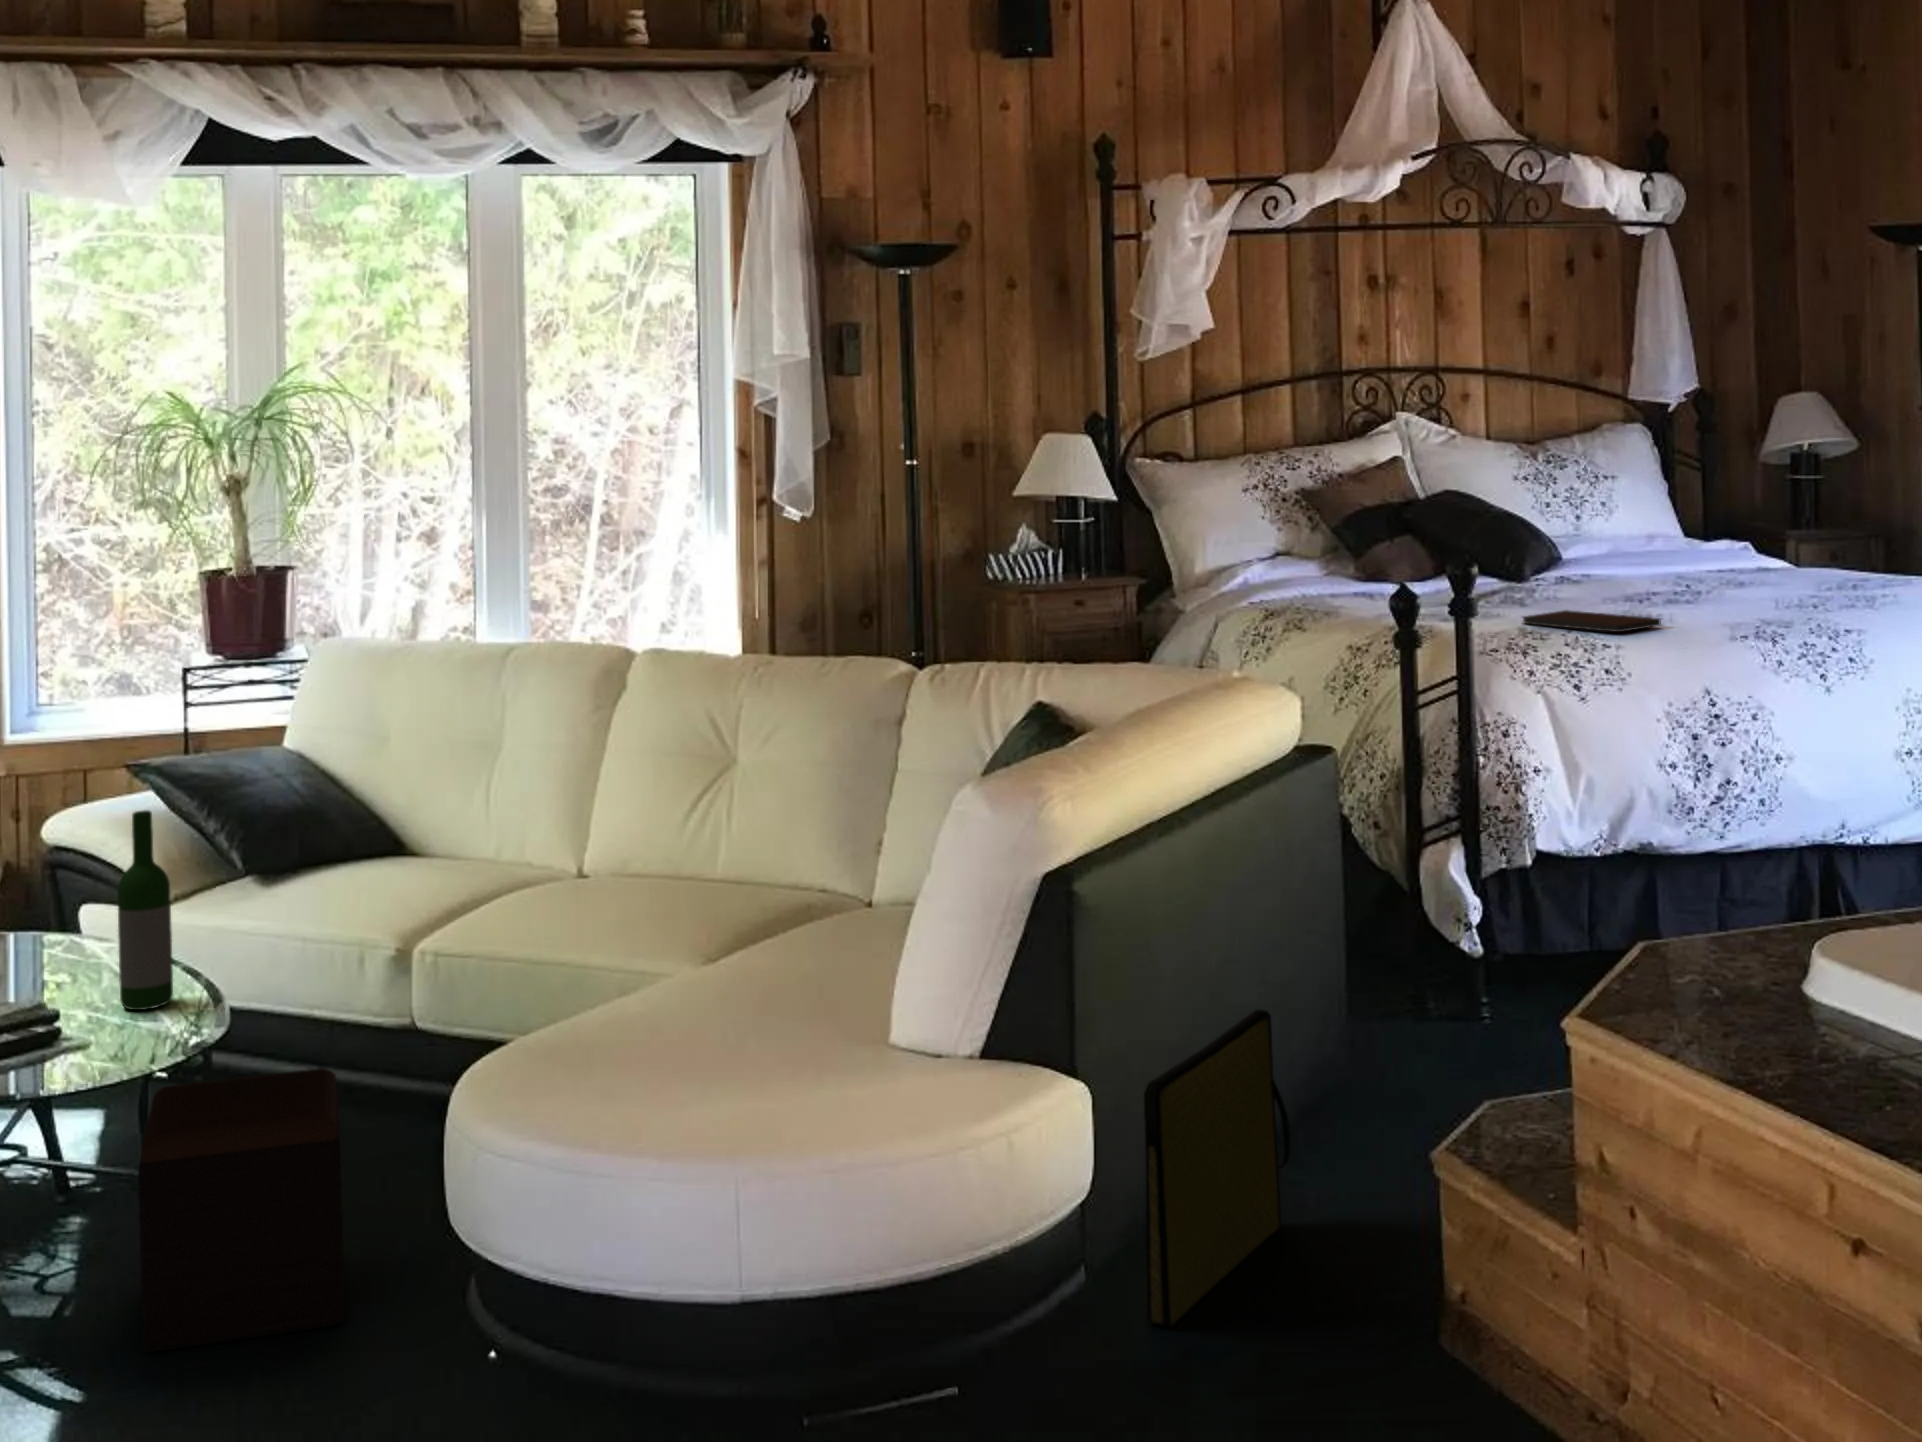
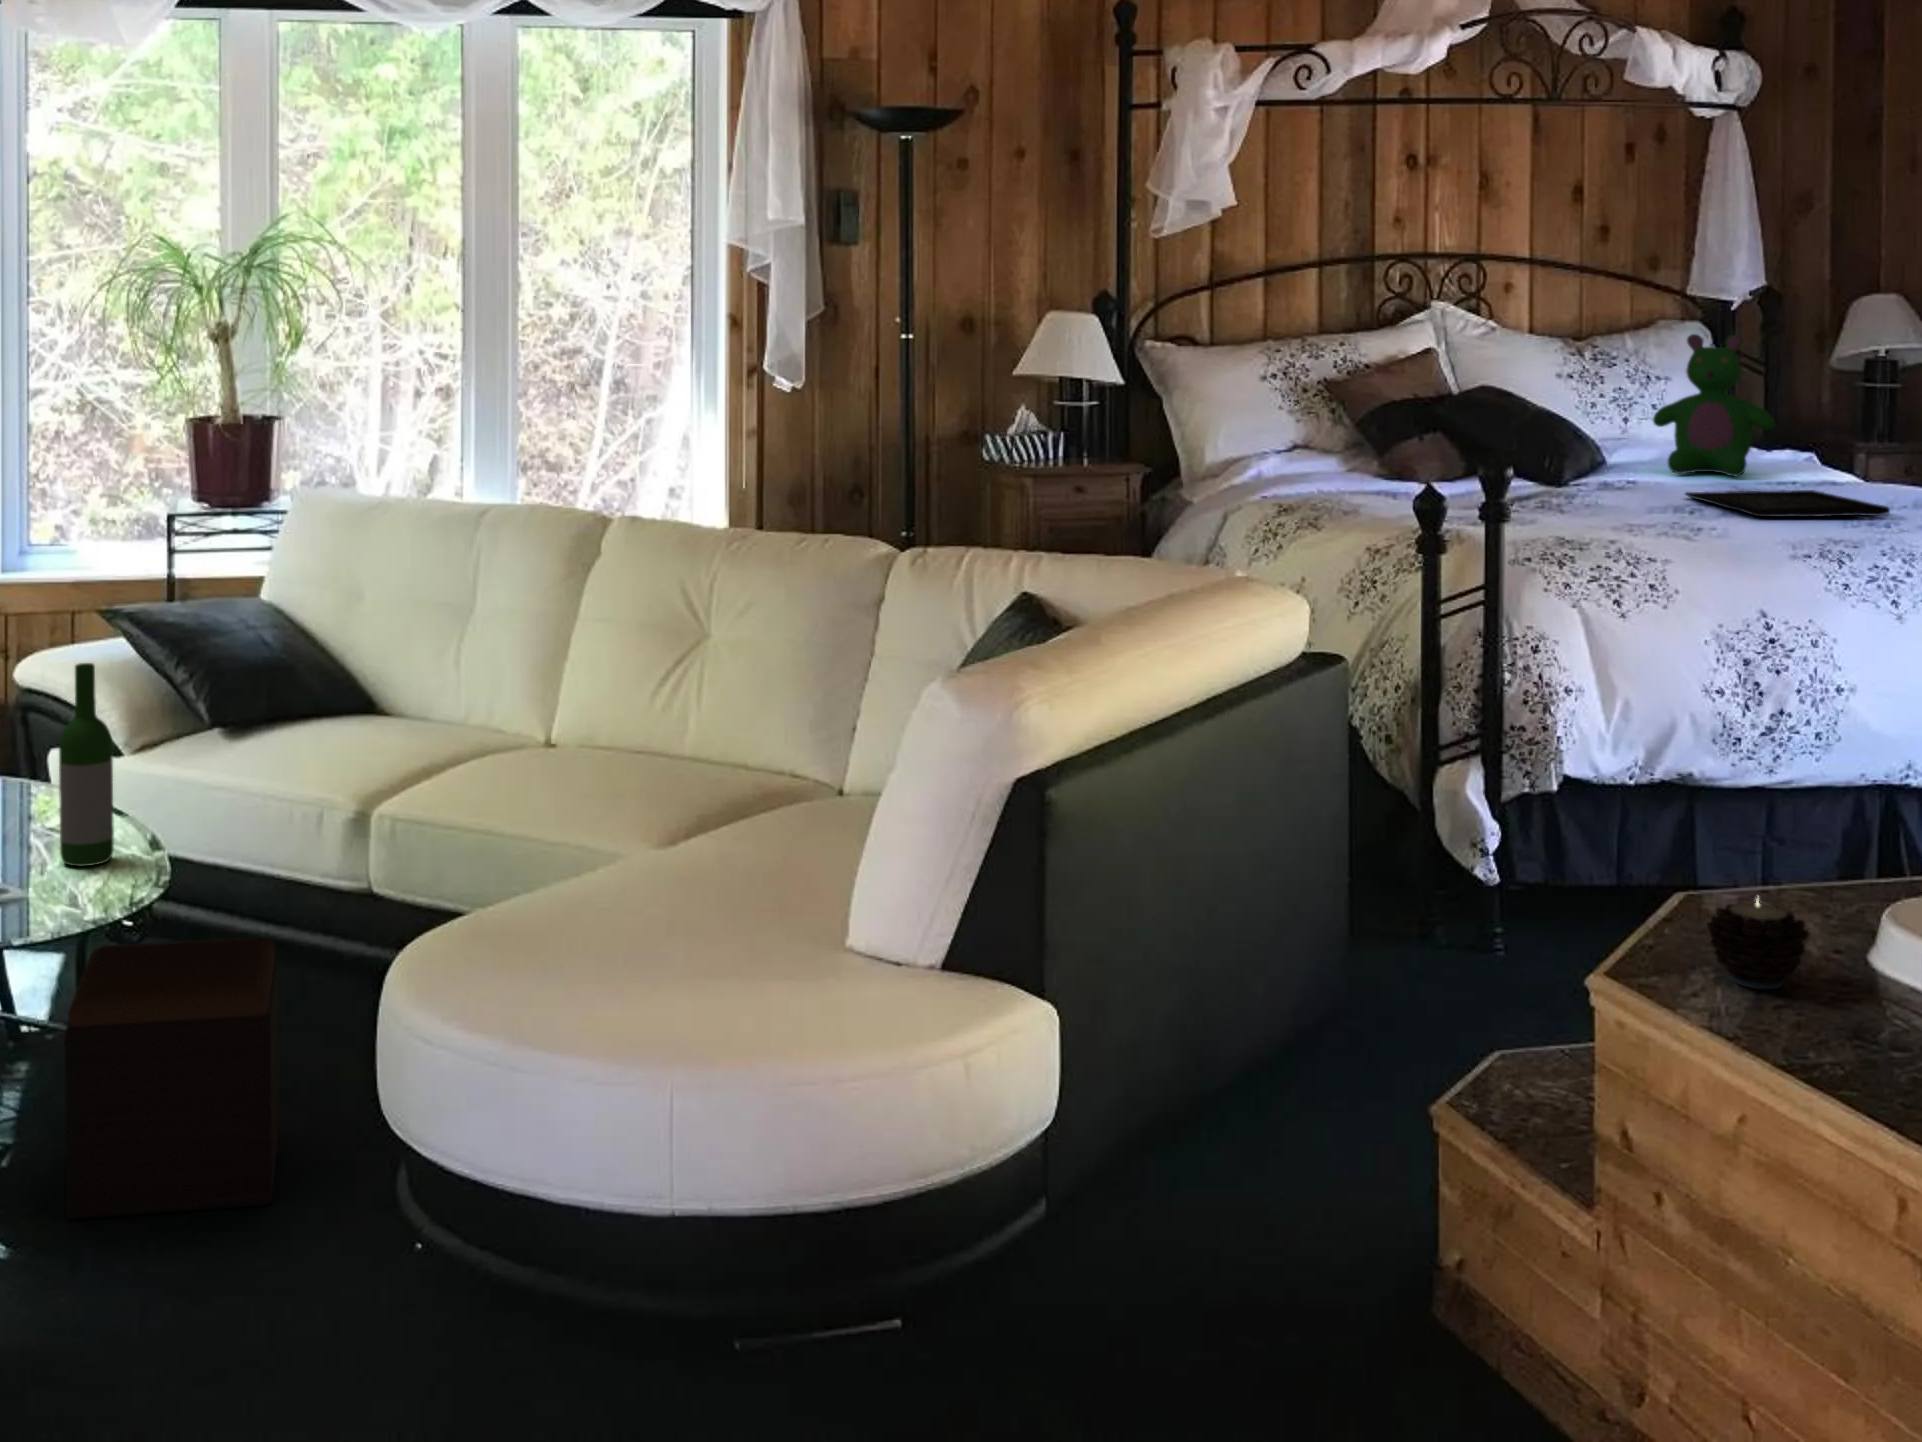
teddy bear: none [1606,435,1715,566] -> present [1653,334,1775,476]
tray: none [1636,576,1816,602] -> present [1685,490,1890,517]
notebook: present [1523,610,1661,632] -> none [1557,519,1717,546]
candle: none [1648,925,1734,1007] -> present [1707,900,1810,989]
bag: present [1144,1010,1290,1327] -> none [1113,940,1279,1281]

